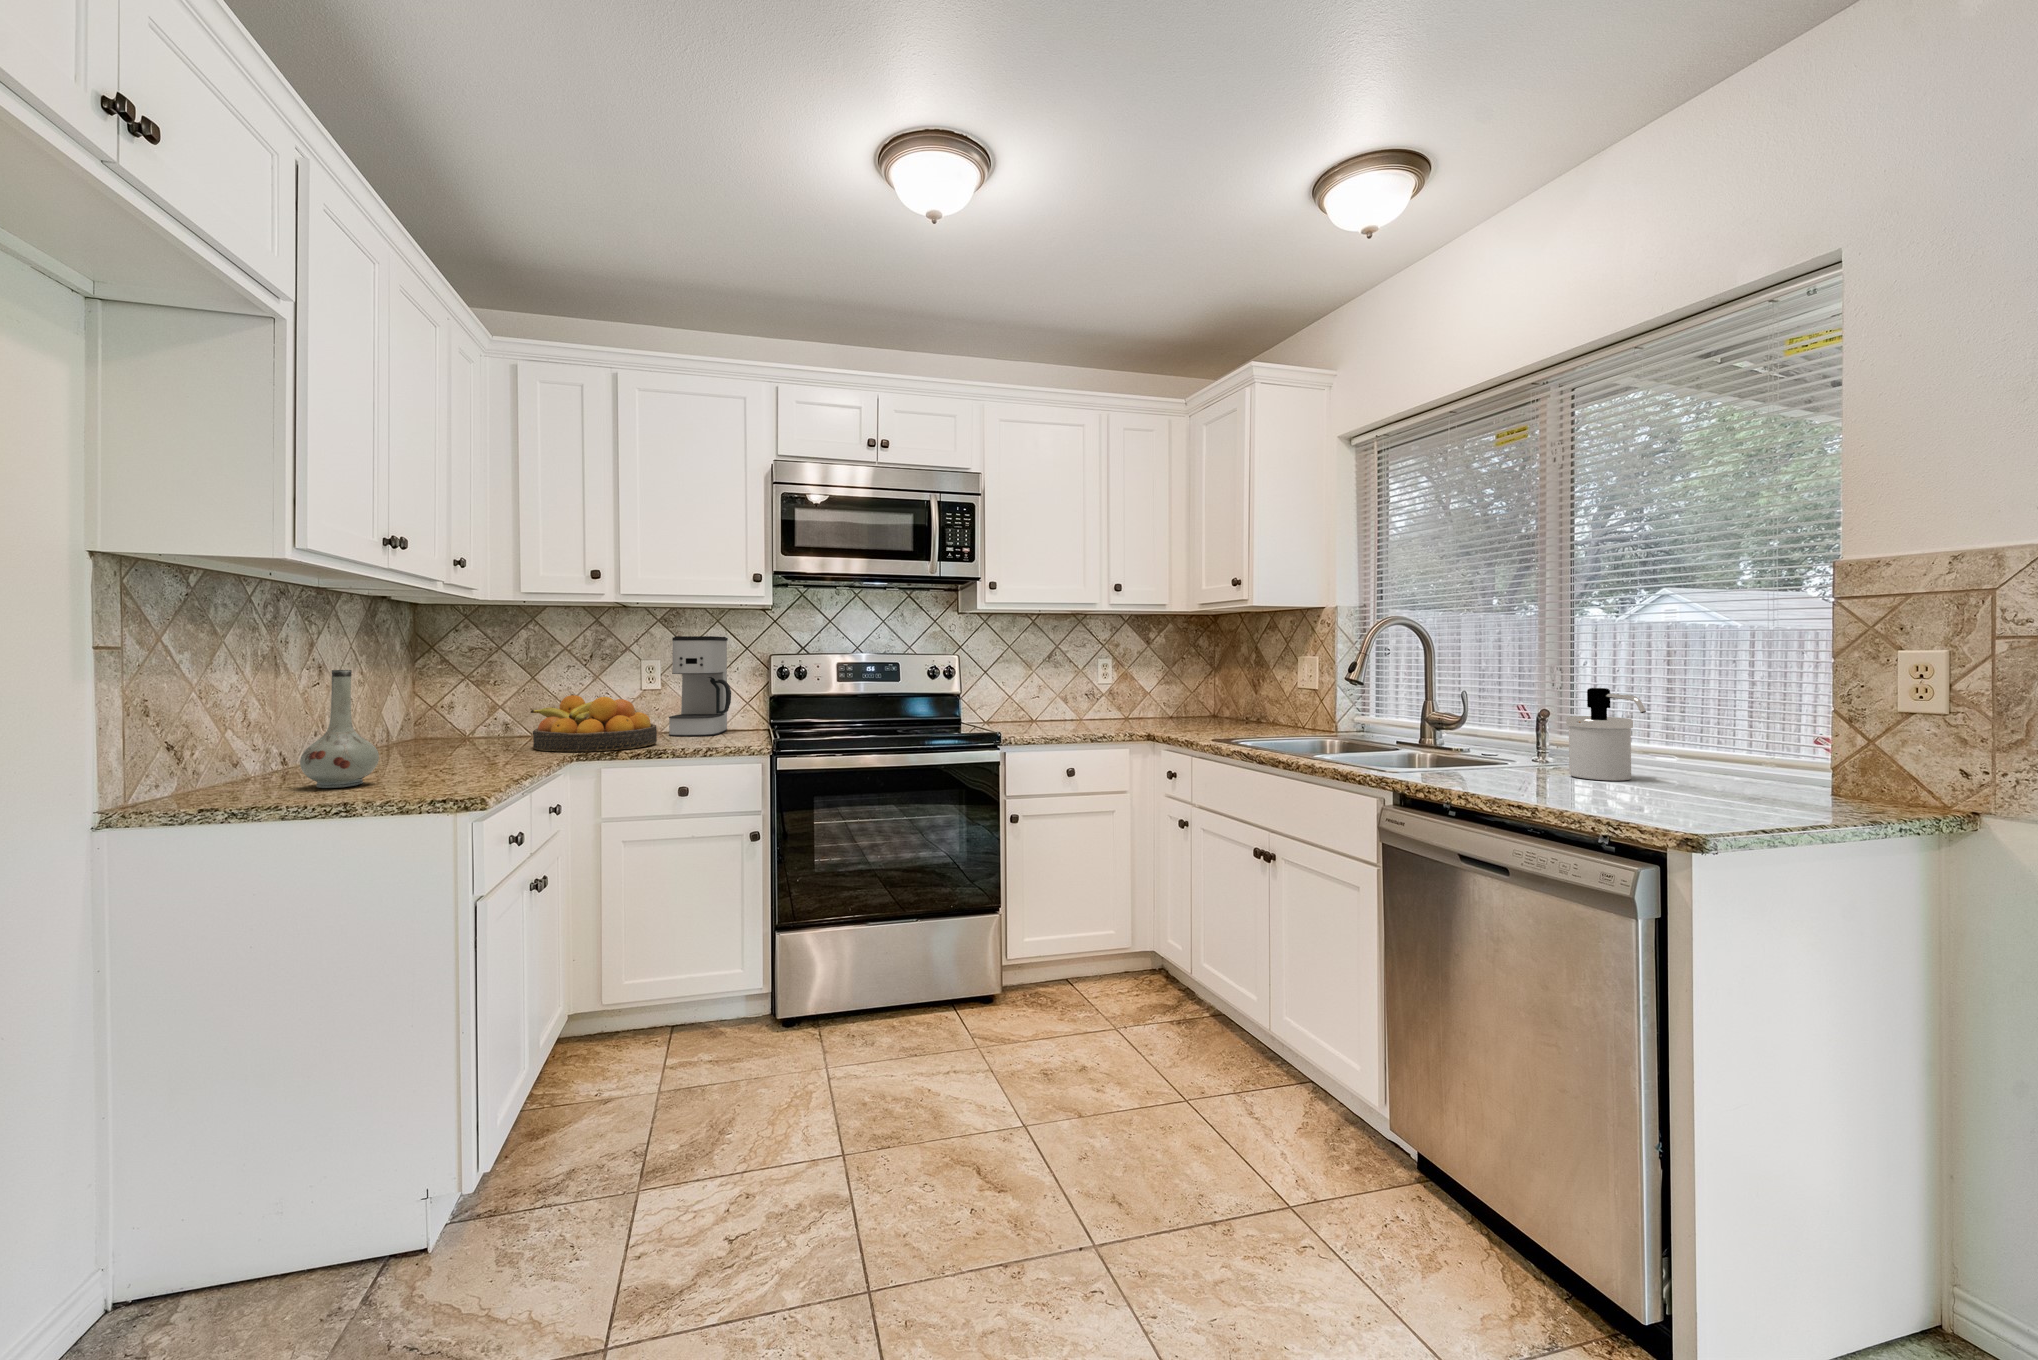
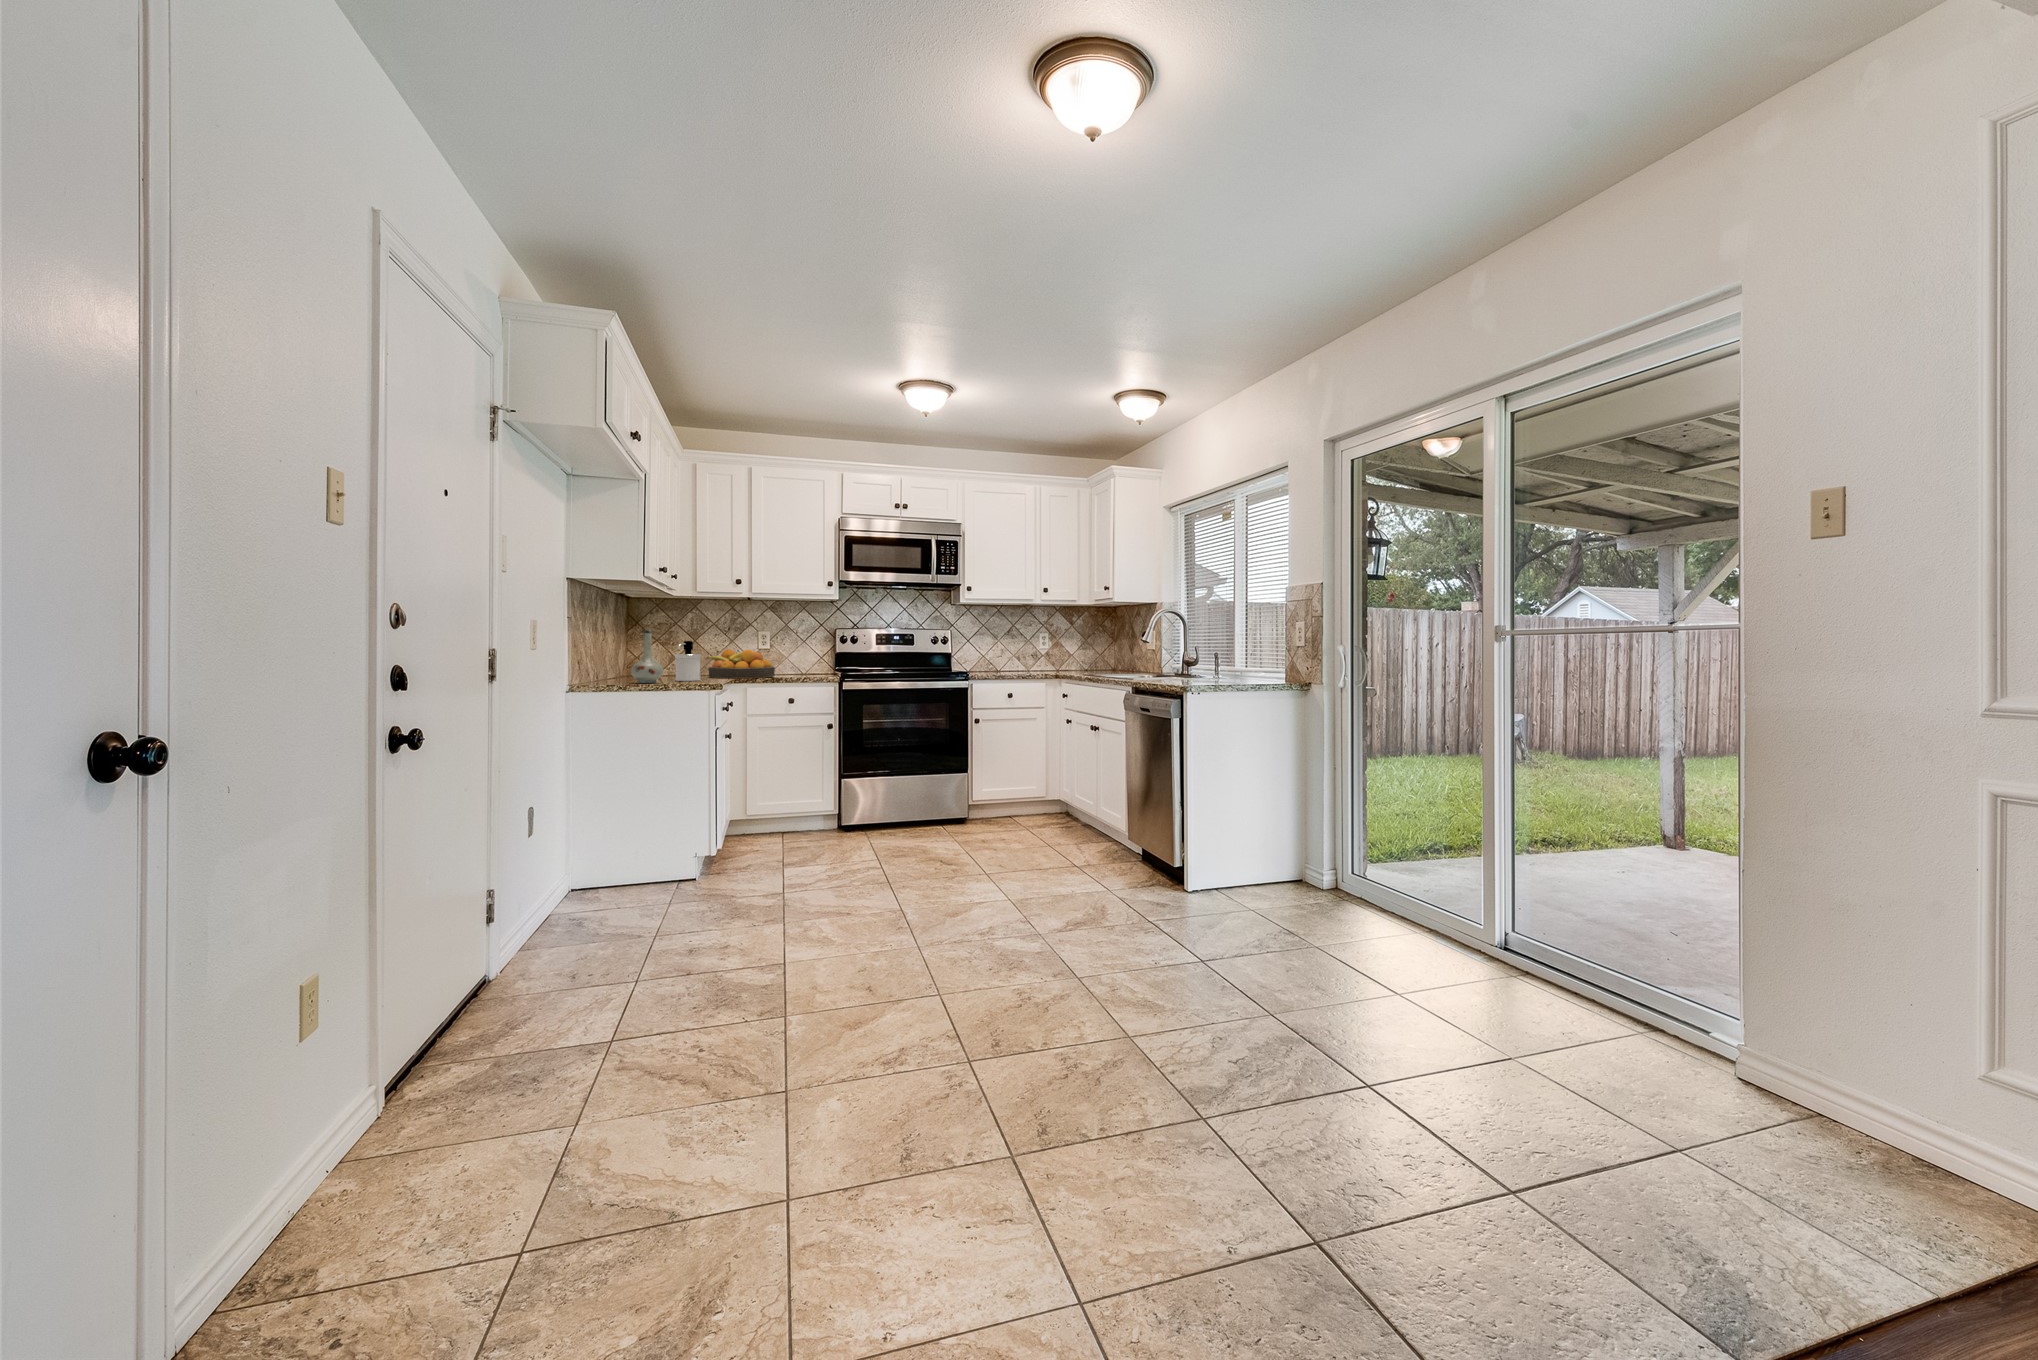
coffee maker: present [669,636,731,736] -> none [777,618,813,676]
soap dispenser: present [1566,688,1646,781] -> present [675,641,701,681]

